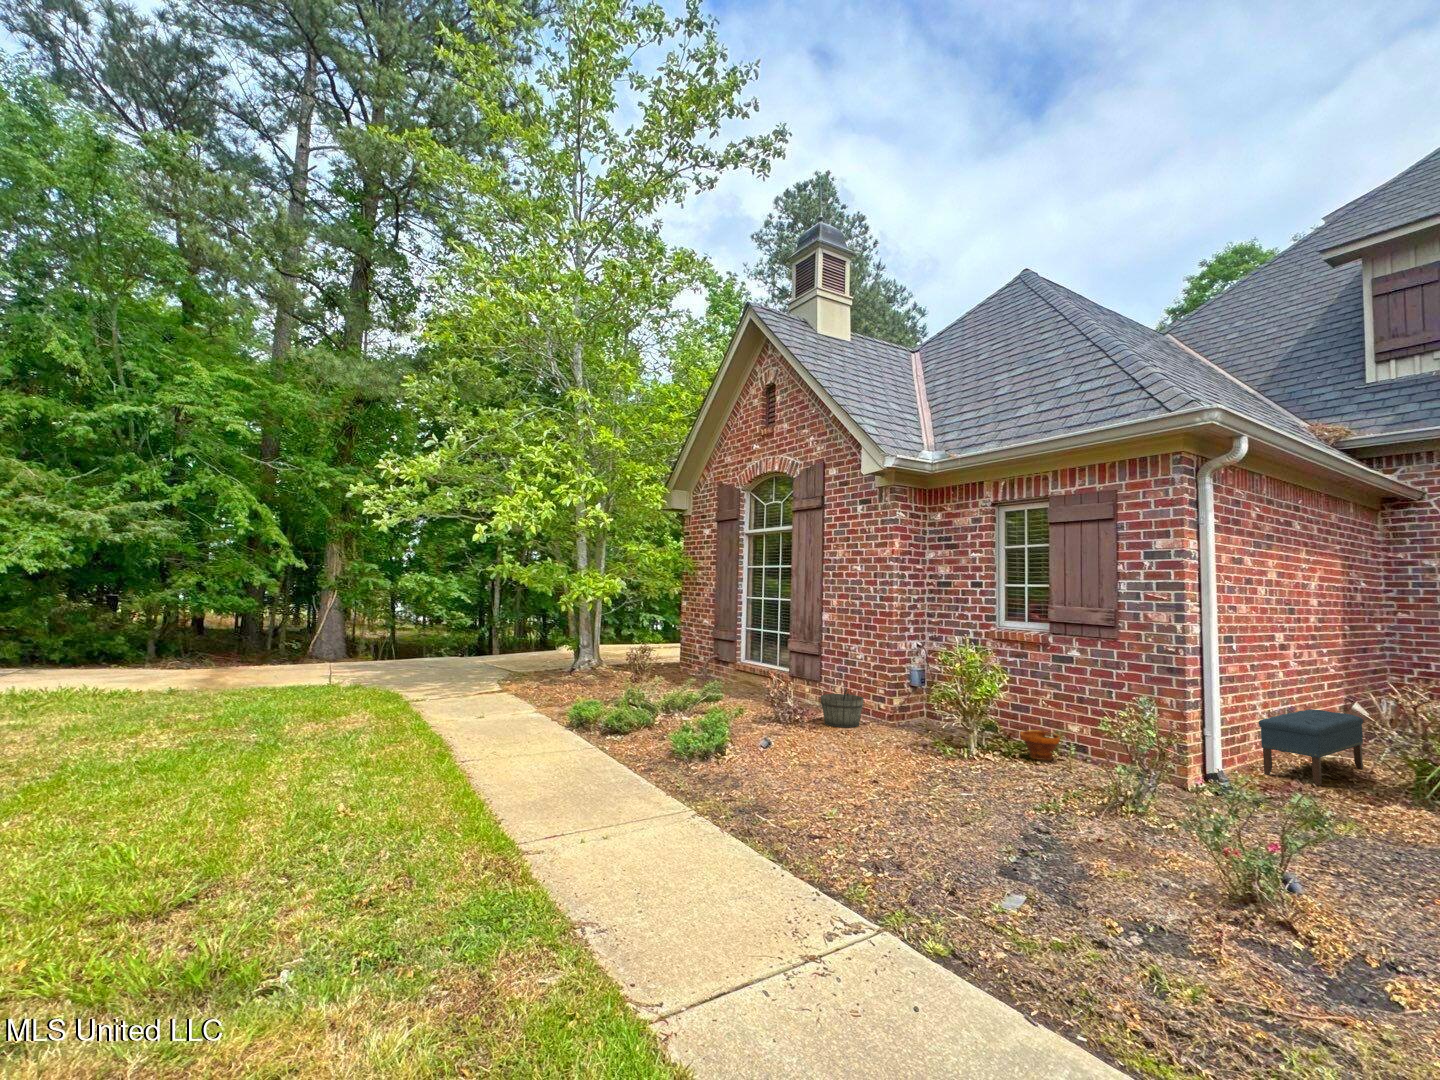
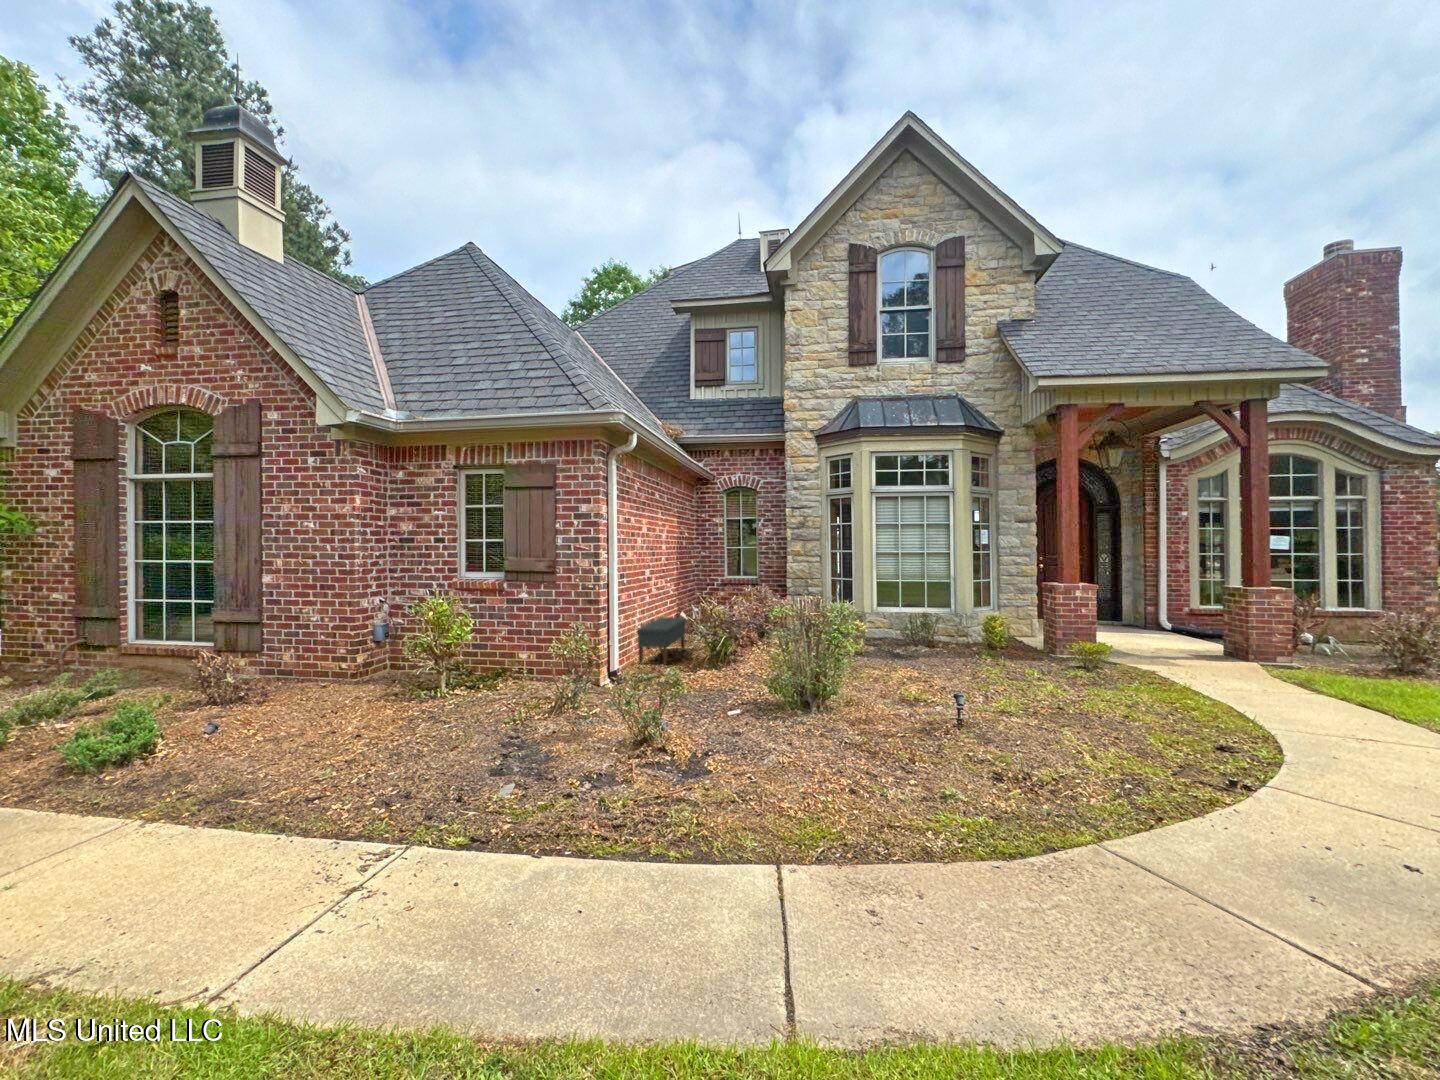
wooden bucket: present [821,688,864,727] -> none [265,653,321,696]
planter: present [1020,730,1060,760] -> none [481,662,513,685]

